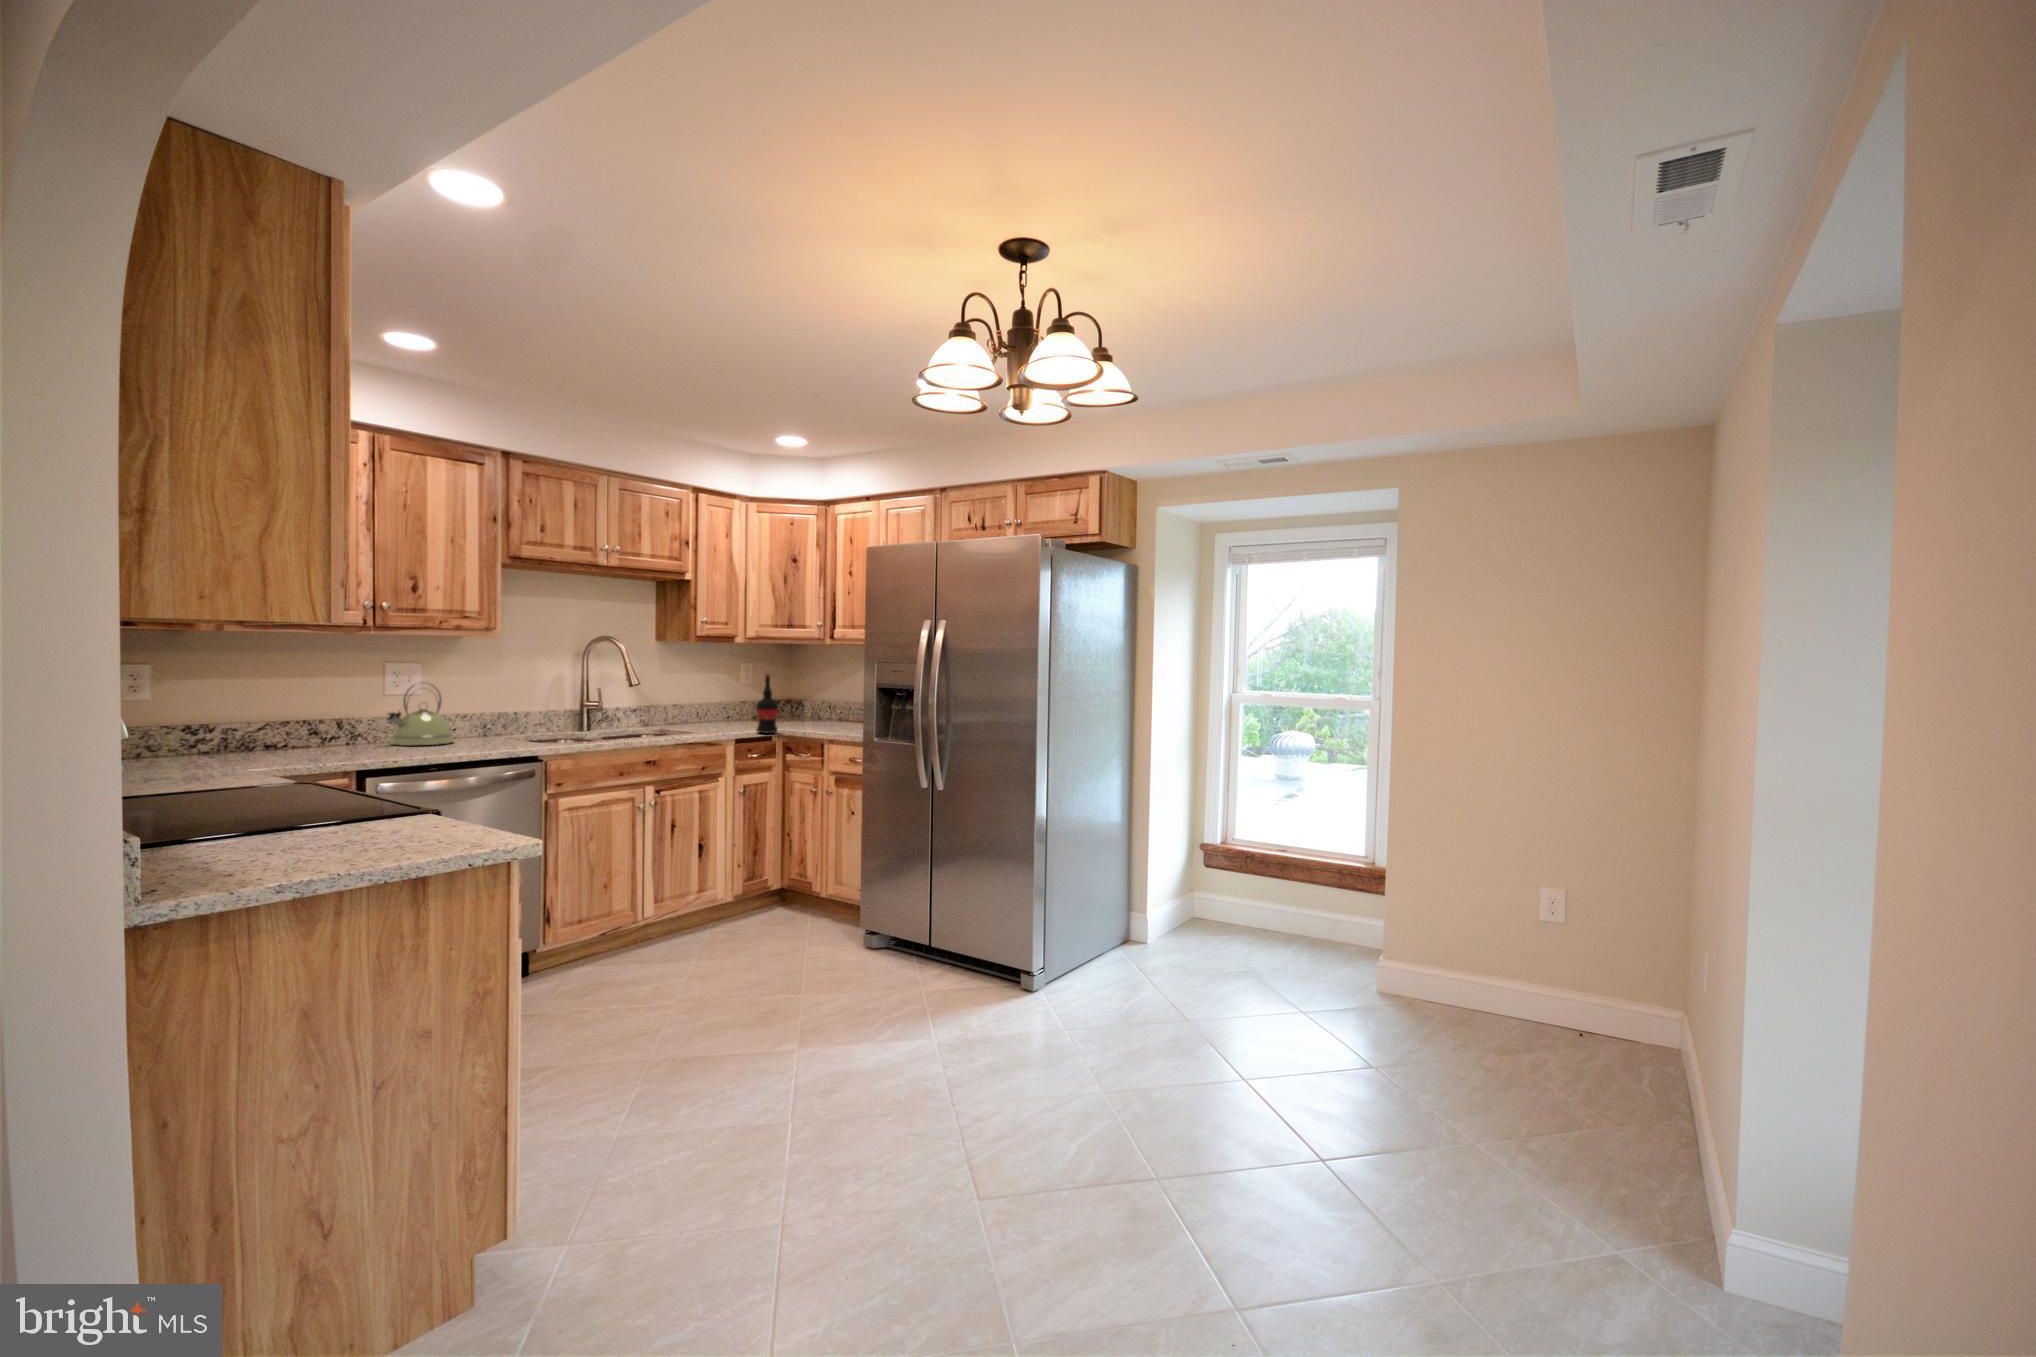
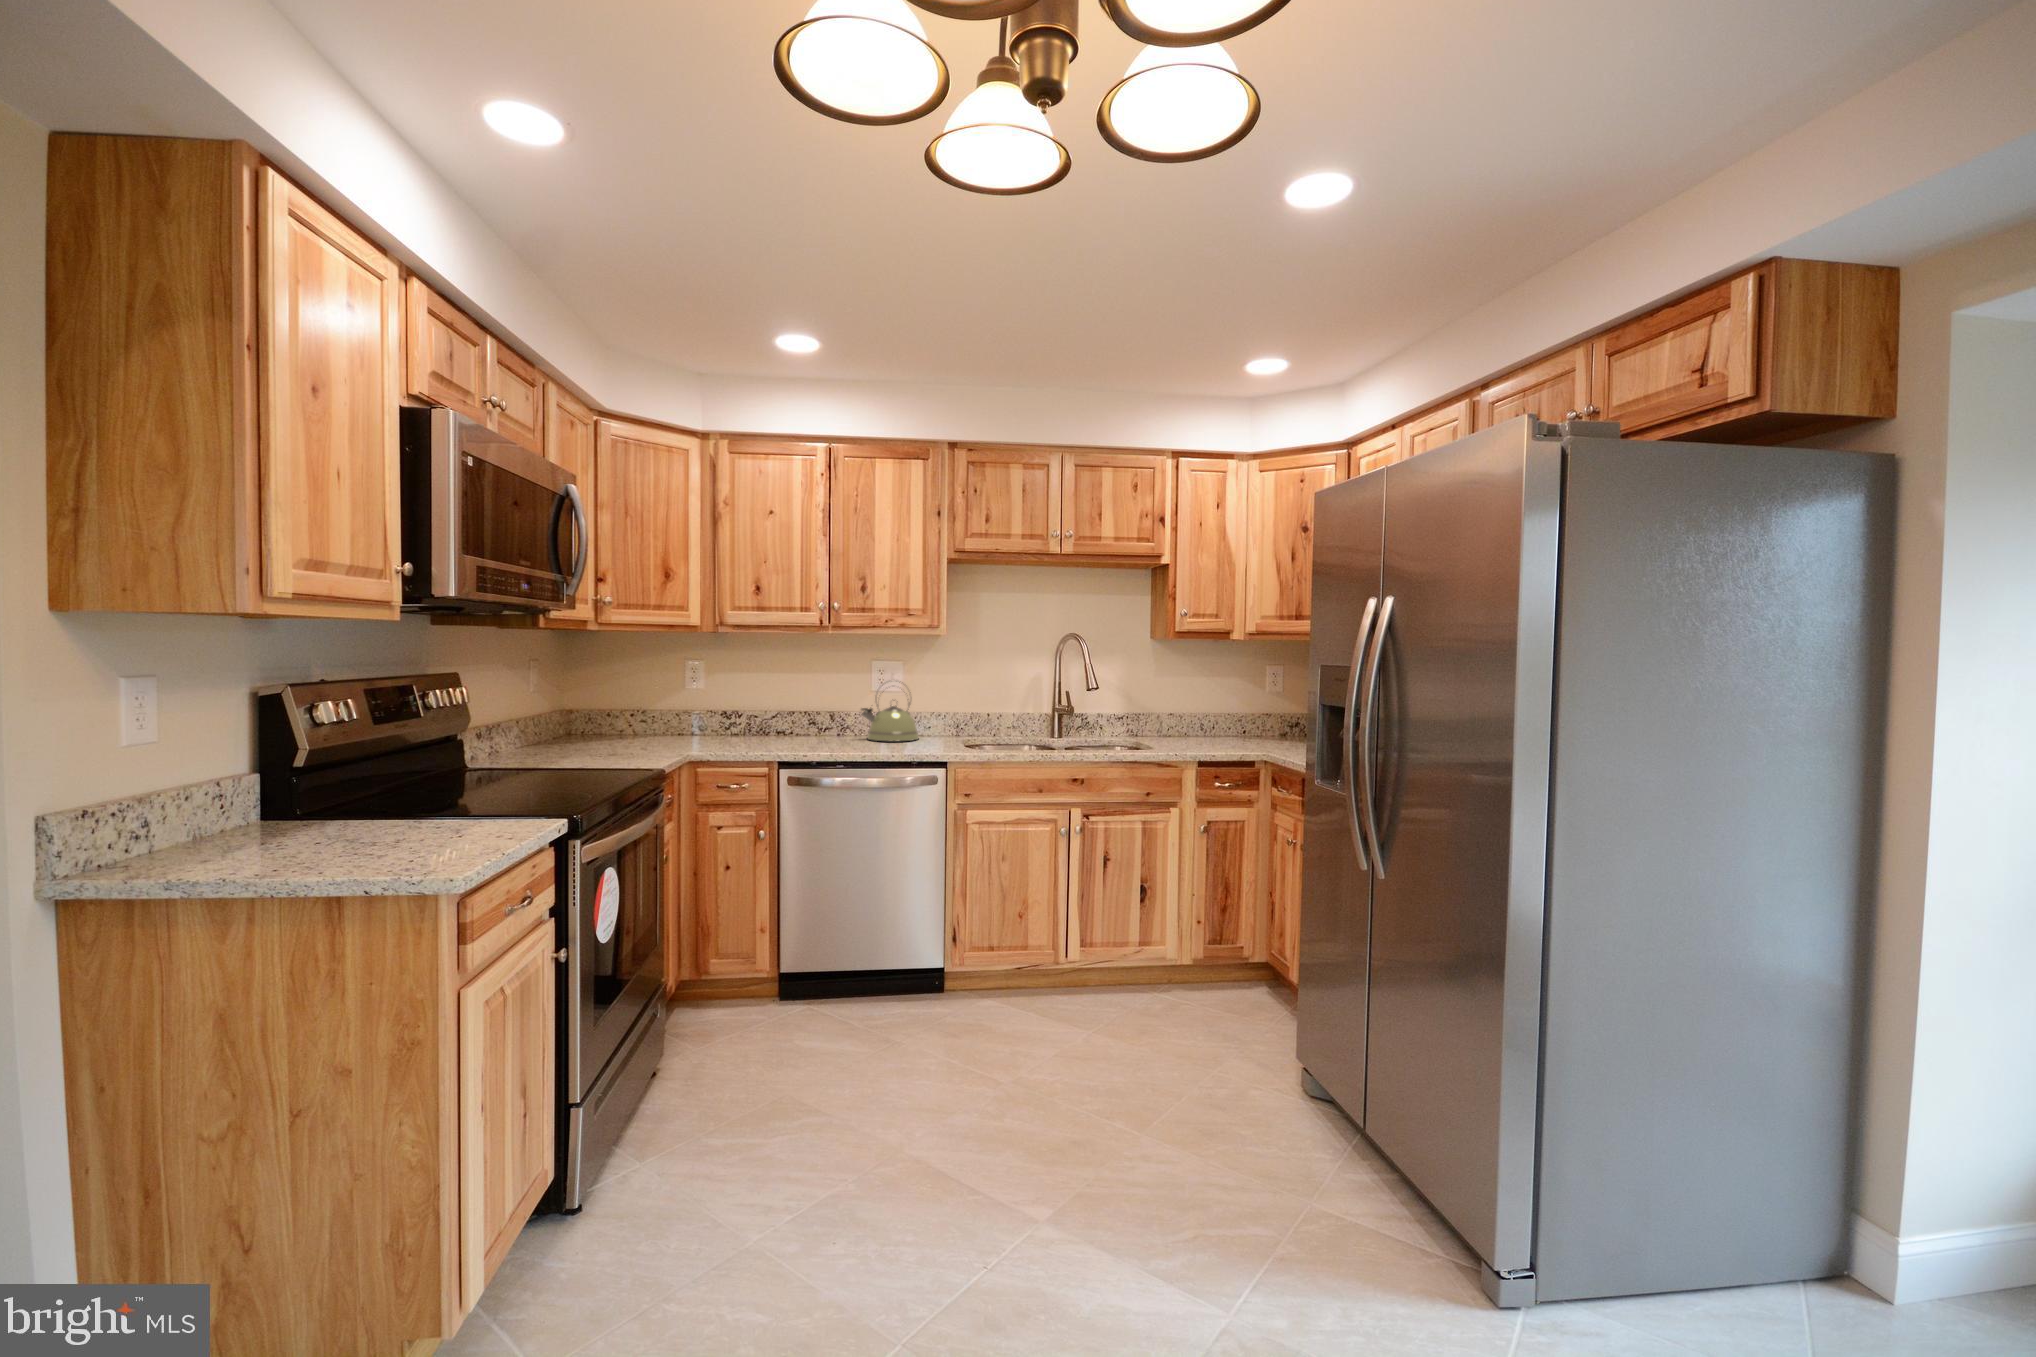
wine bottle: present [756,674,778,733] -> none [1231,679,1260,757]

